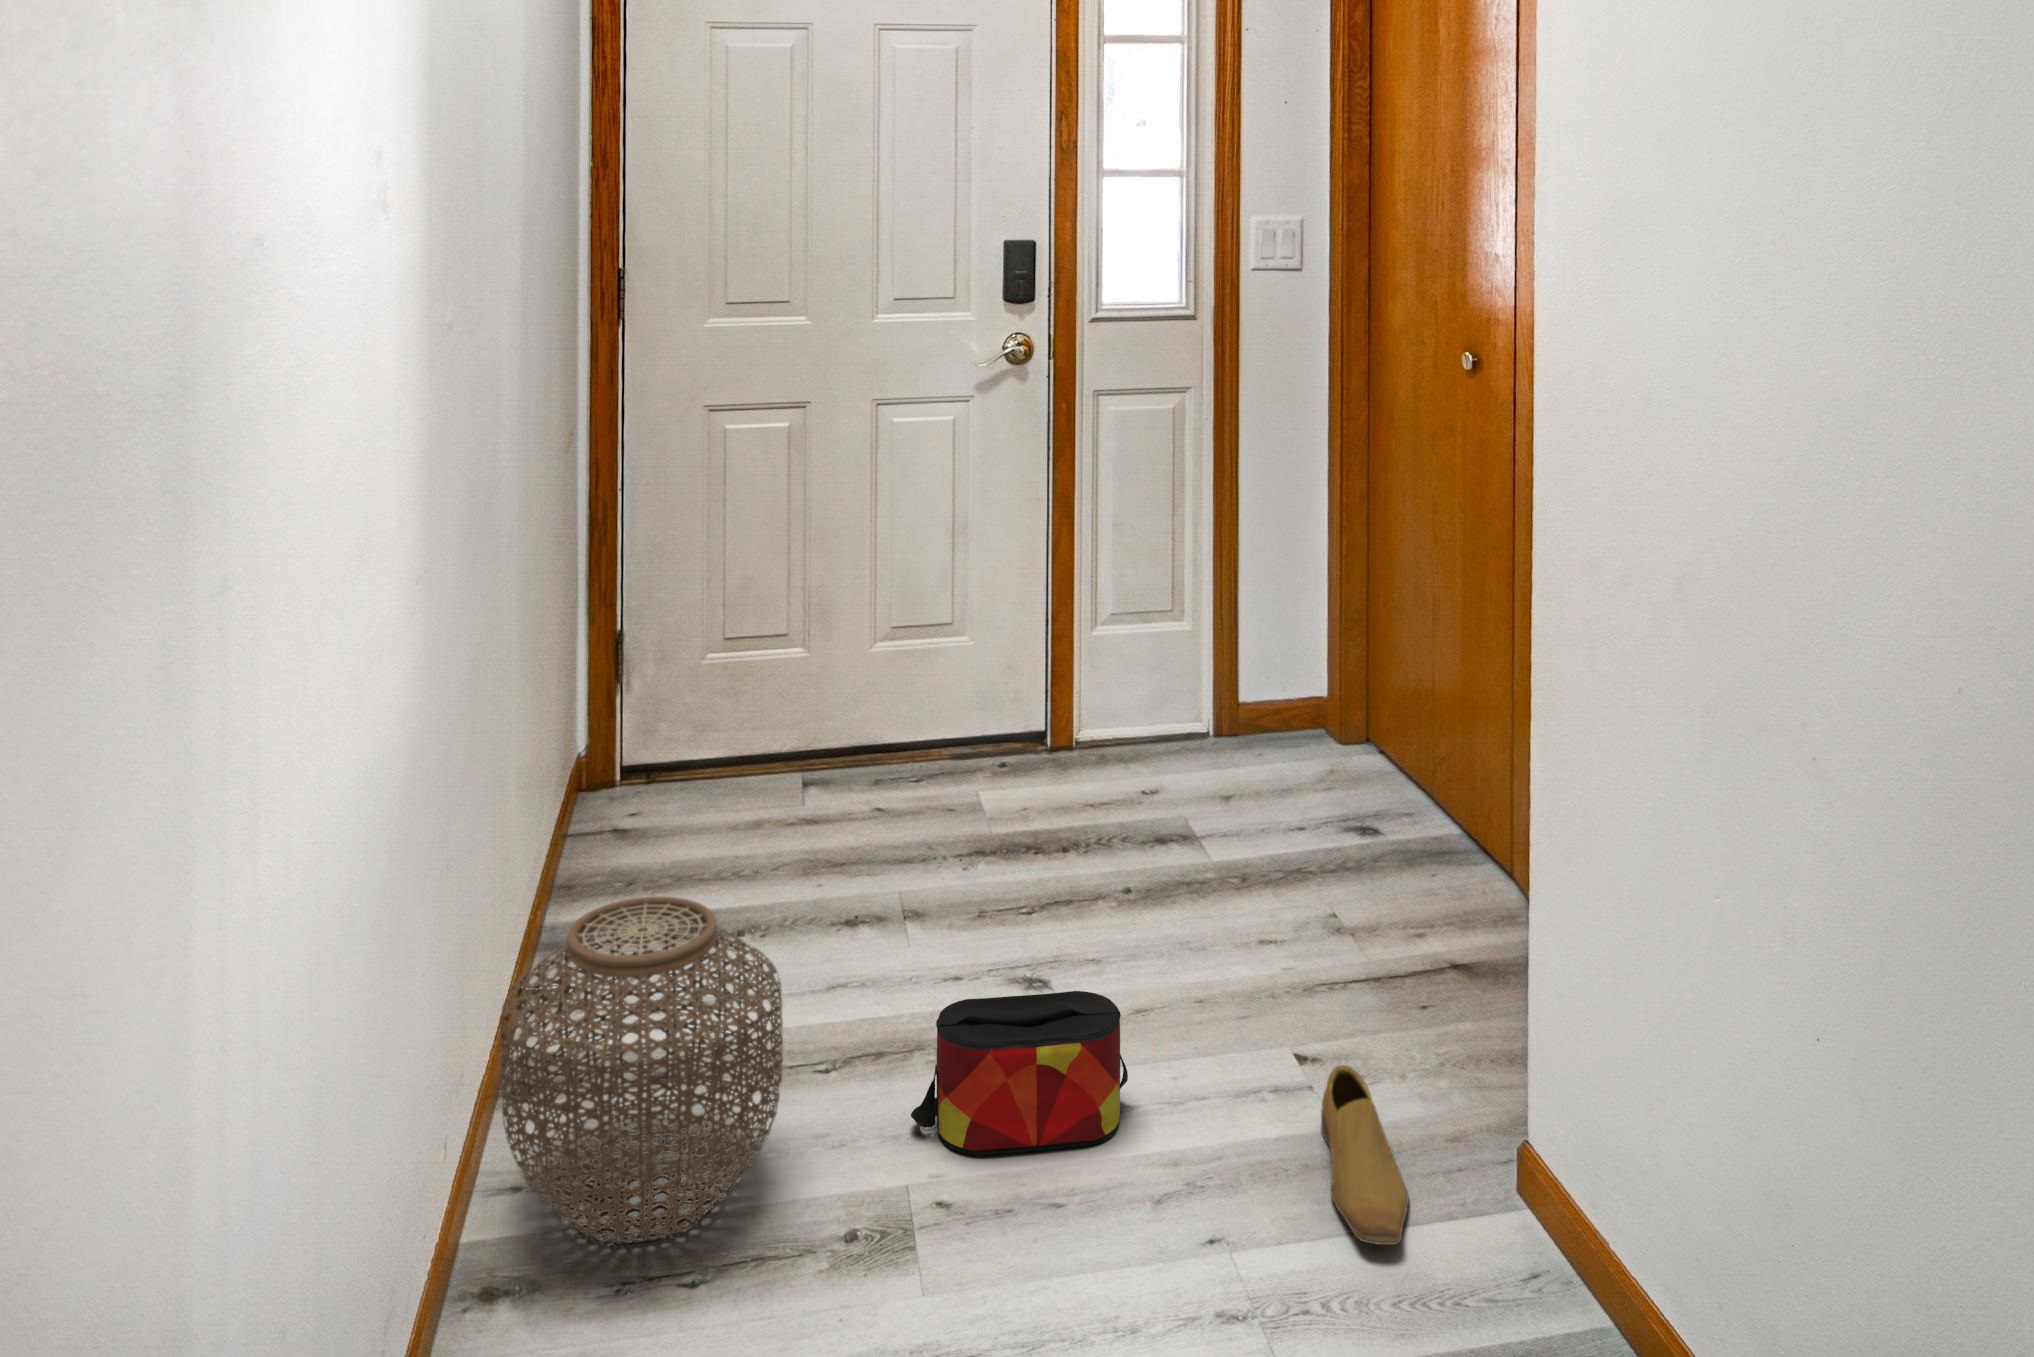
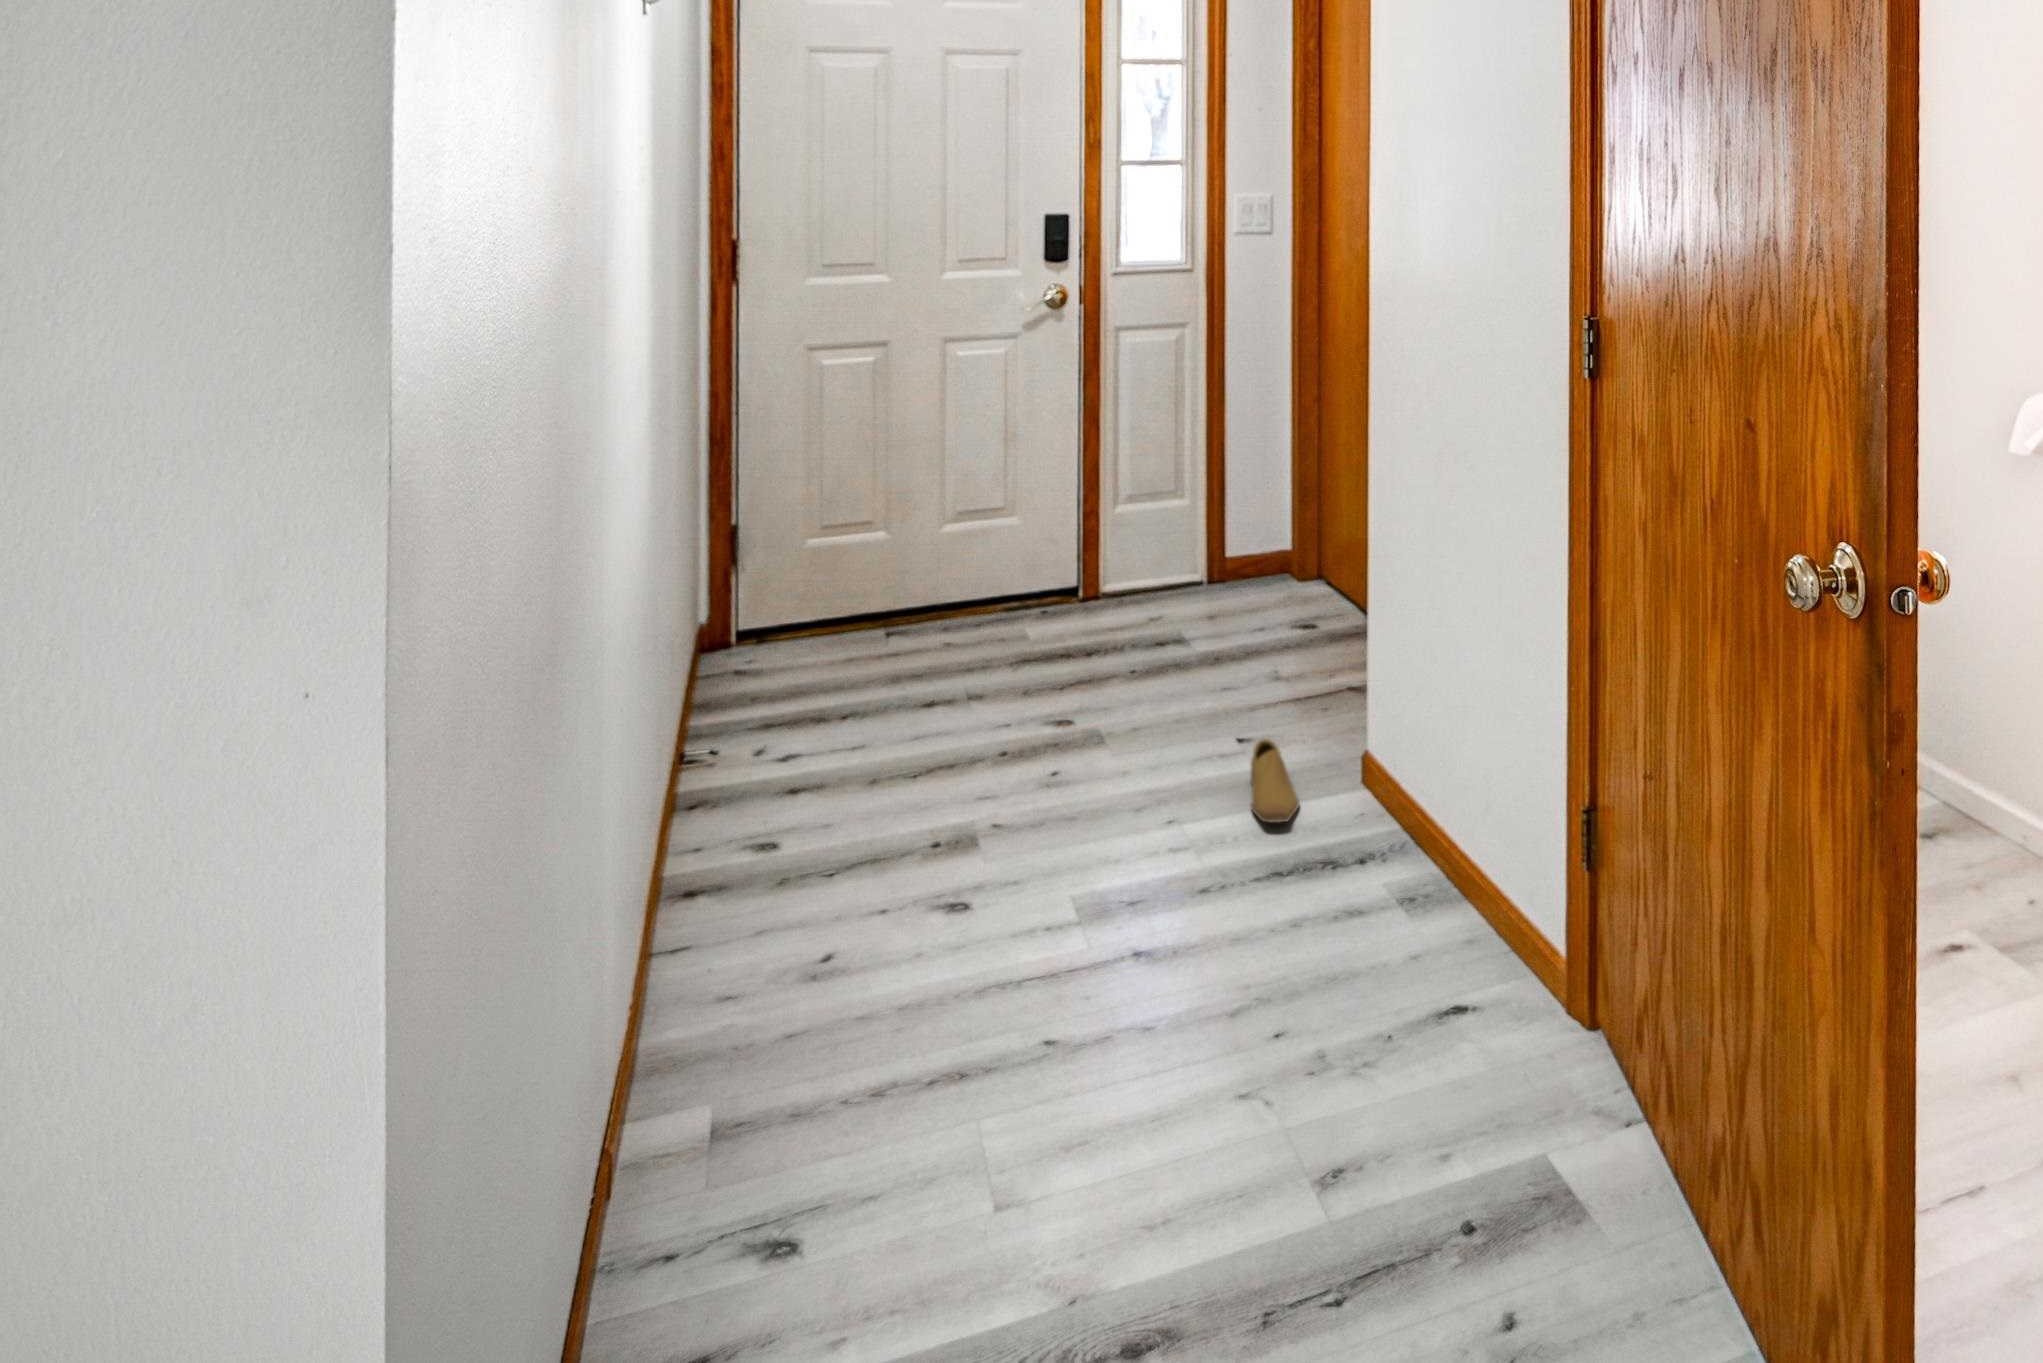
woven basket: present [501,896,783,1243] -> none [685,647,885,865]
bag: present [911,991,1128,1155] -> none [975,707,1125,809]

